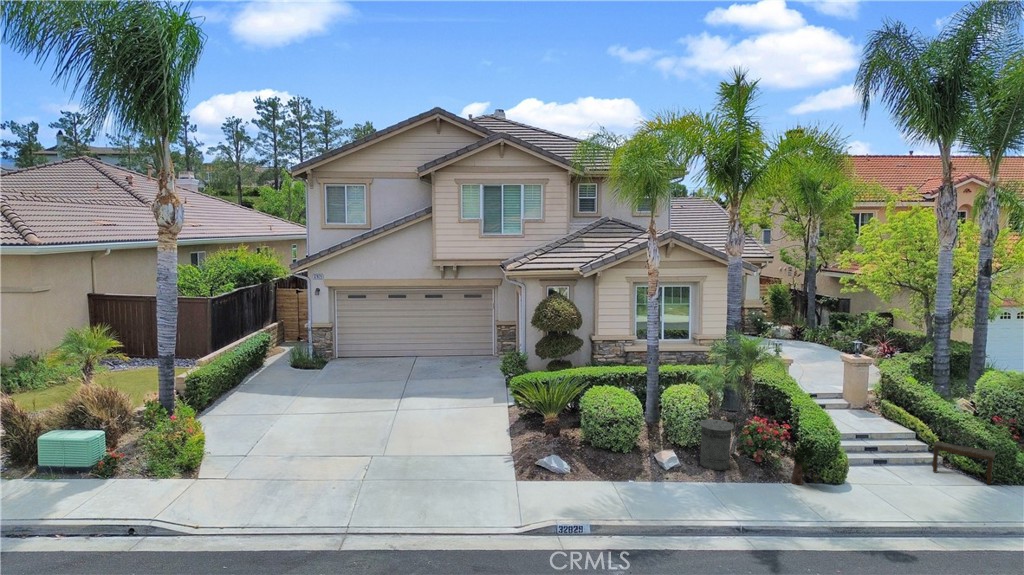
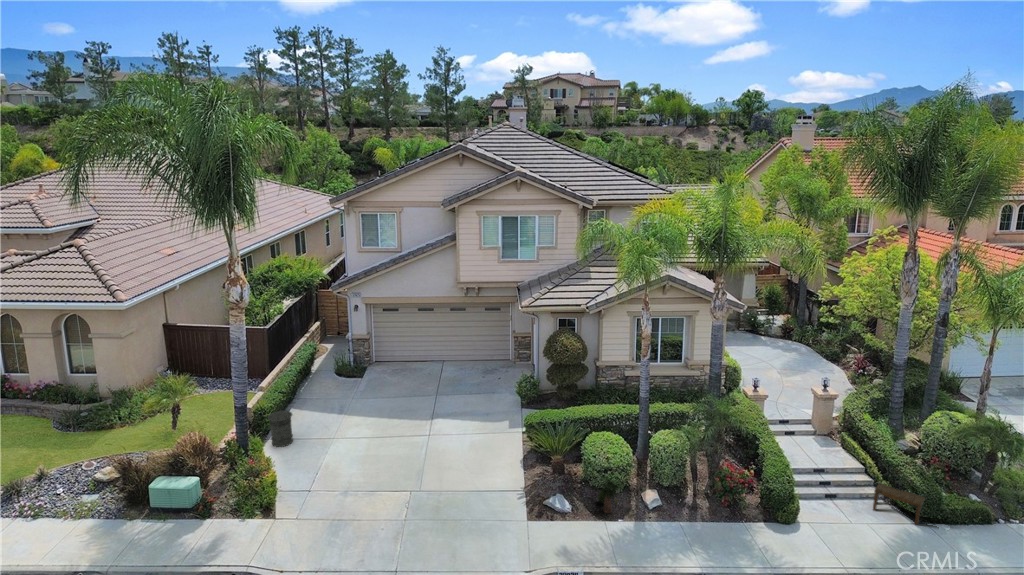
trash can: present [699,419,734,470] -> present [268,411,293,447]
potted plant: present [788,443,818,485] -> present [597,479,618,513]

